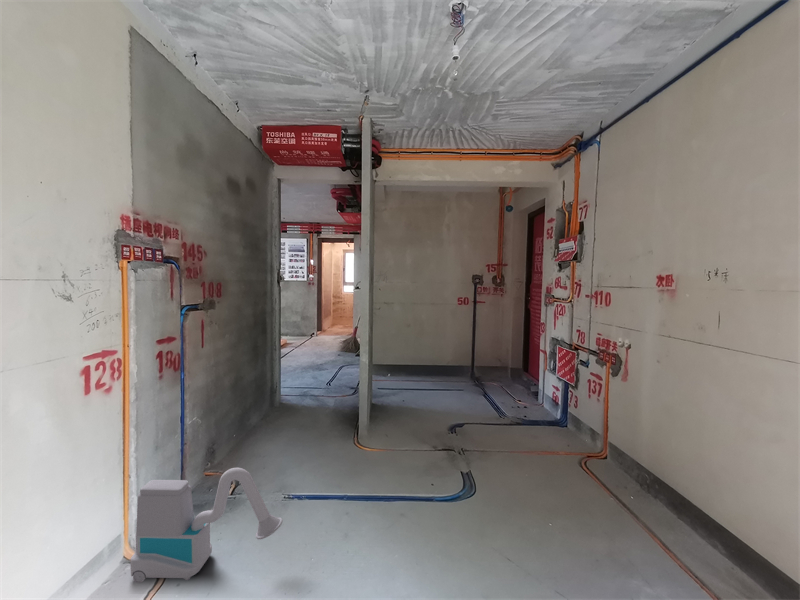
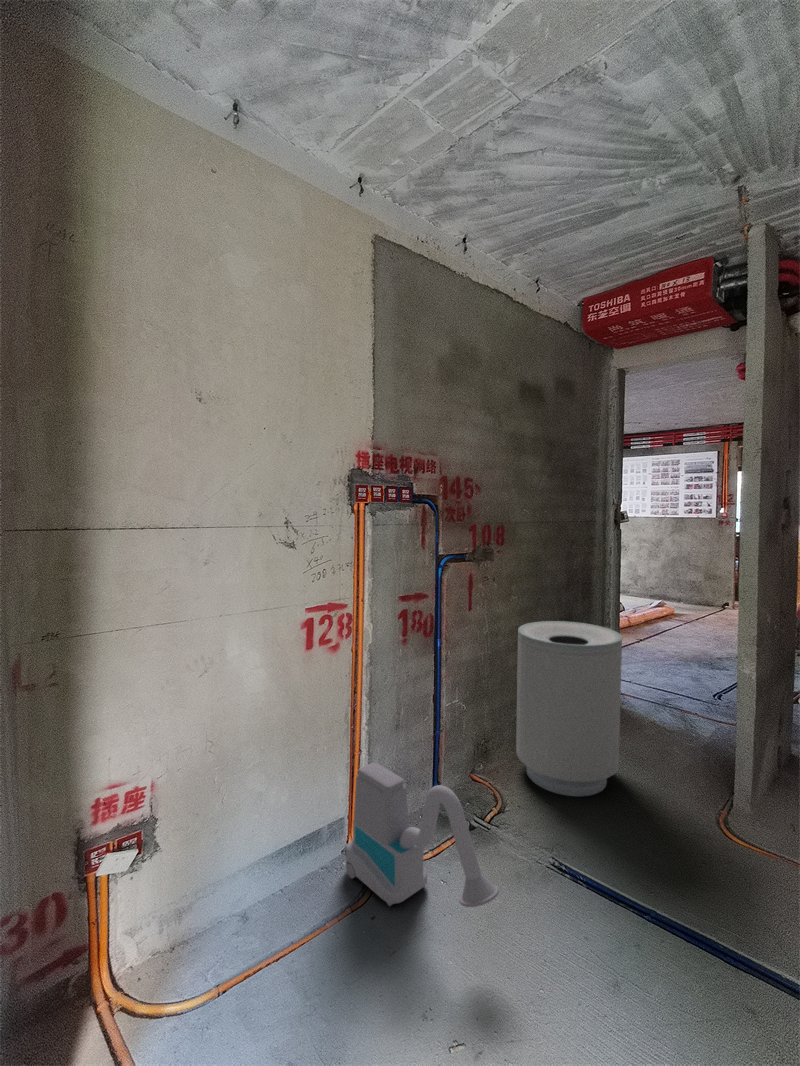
trash can: none [233,348,304,464] -> present [516,621,622,796]

